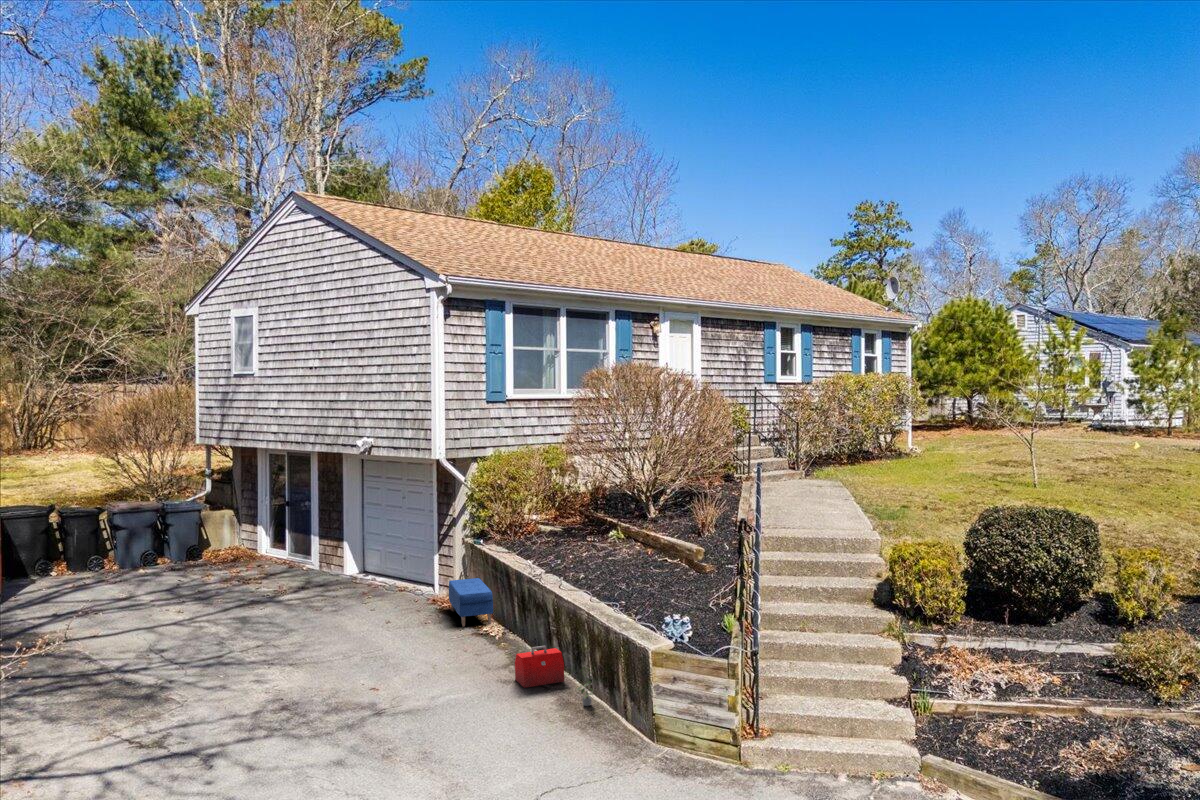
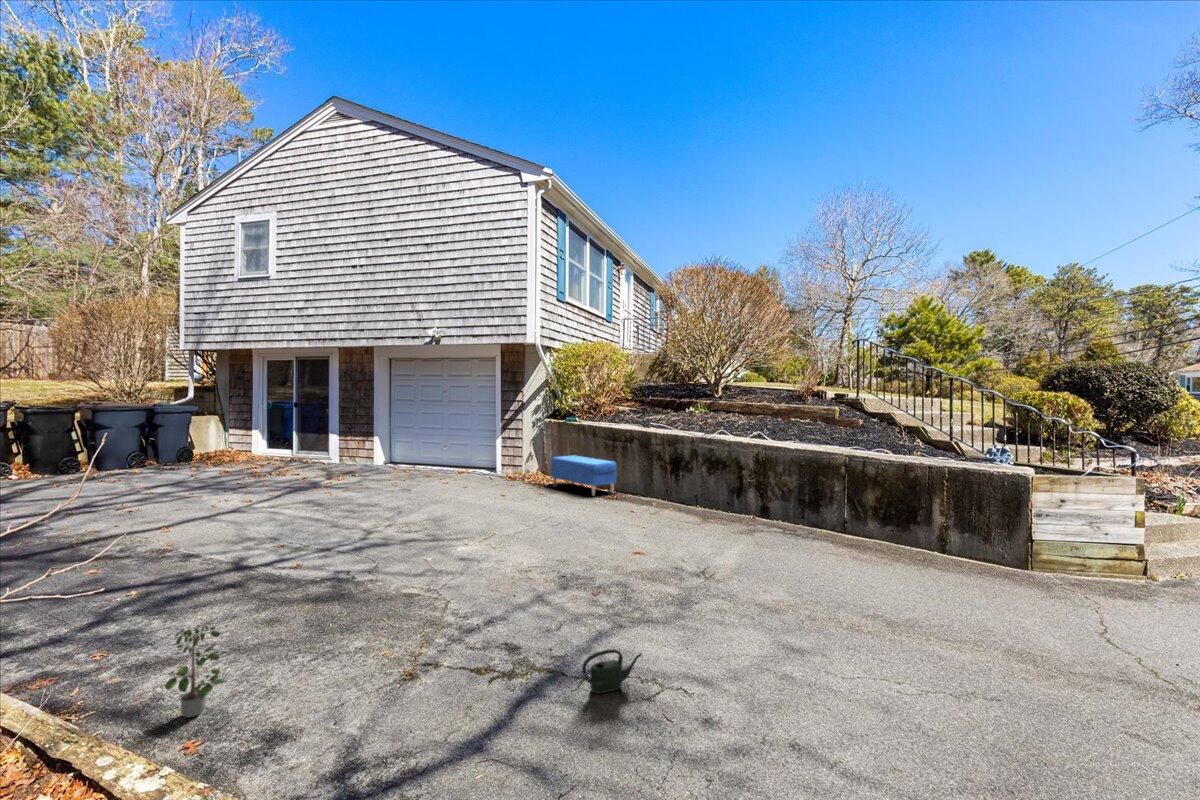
toolbox: present [515,646,564,688] -> none [754,493,801,537]
potted plant: present [577,667,593,706] -> present [165,625,227,717]
watering can: none [178,744,214,767] -> present [582,649,642,694]

